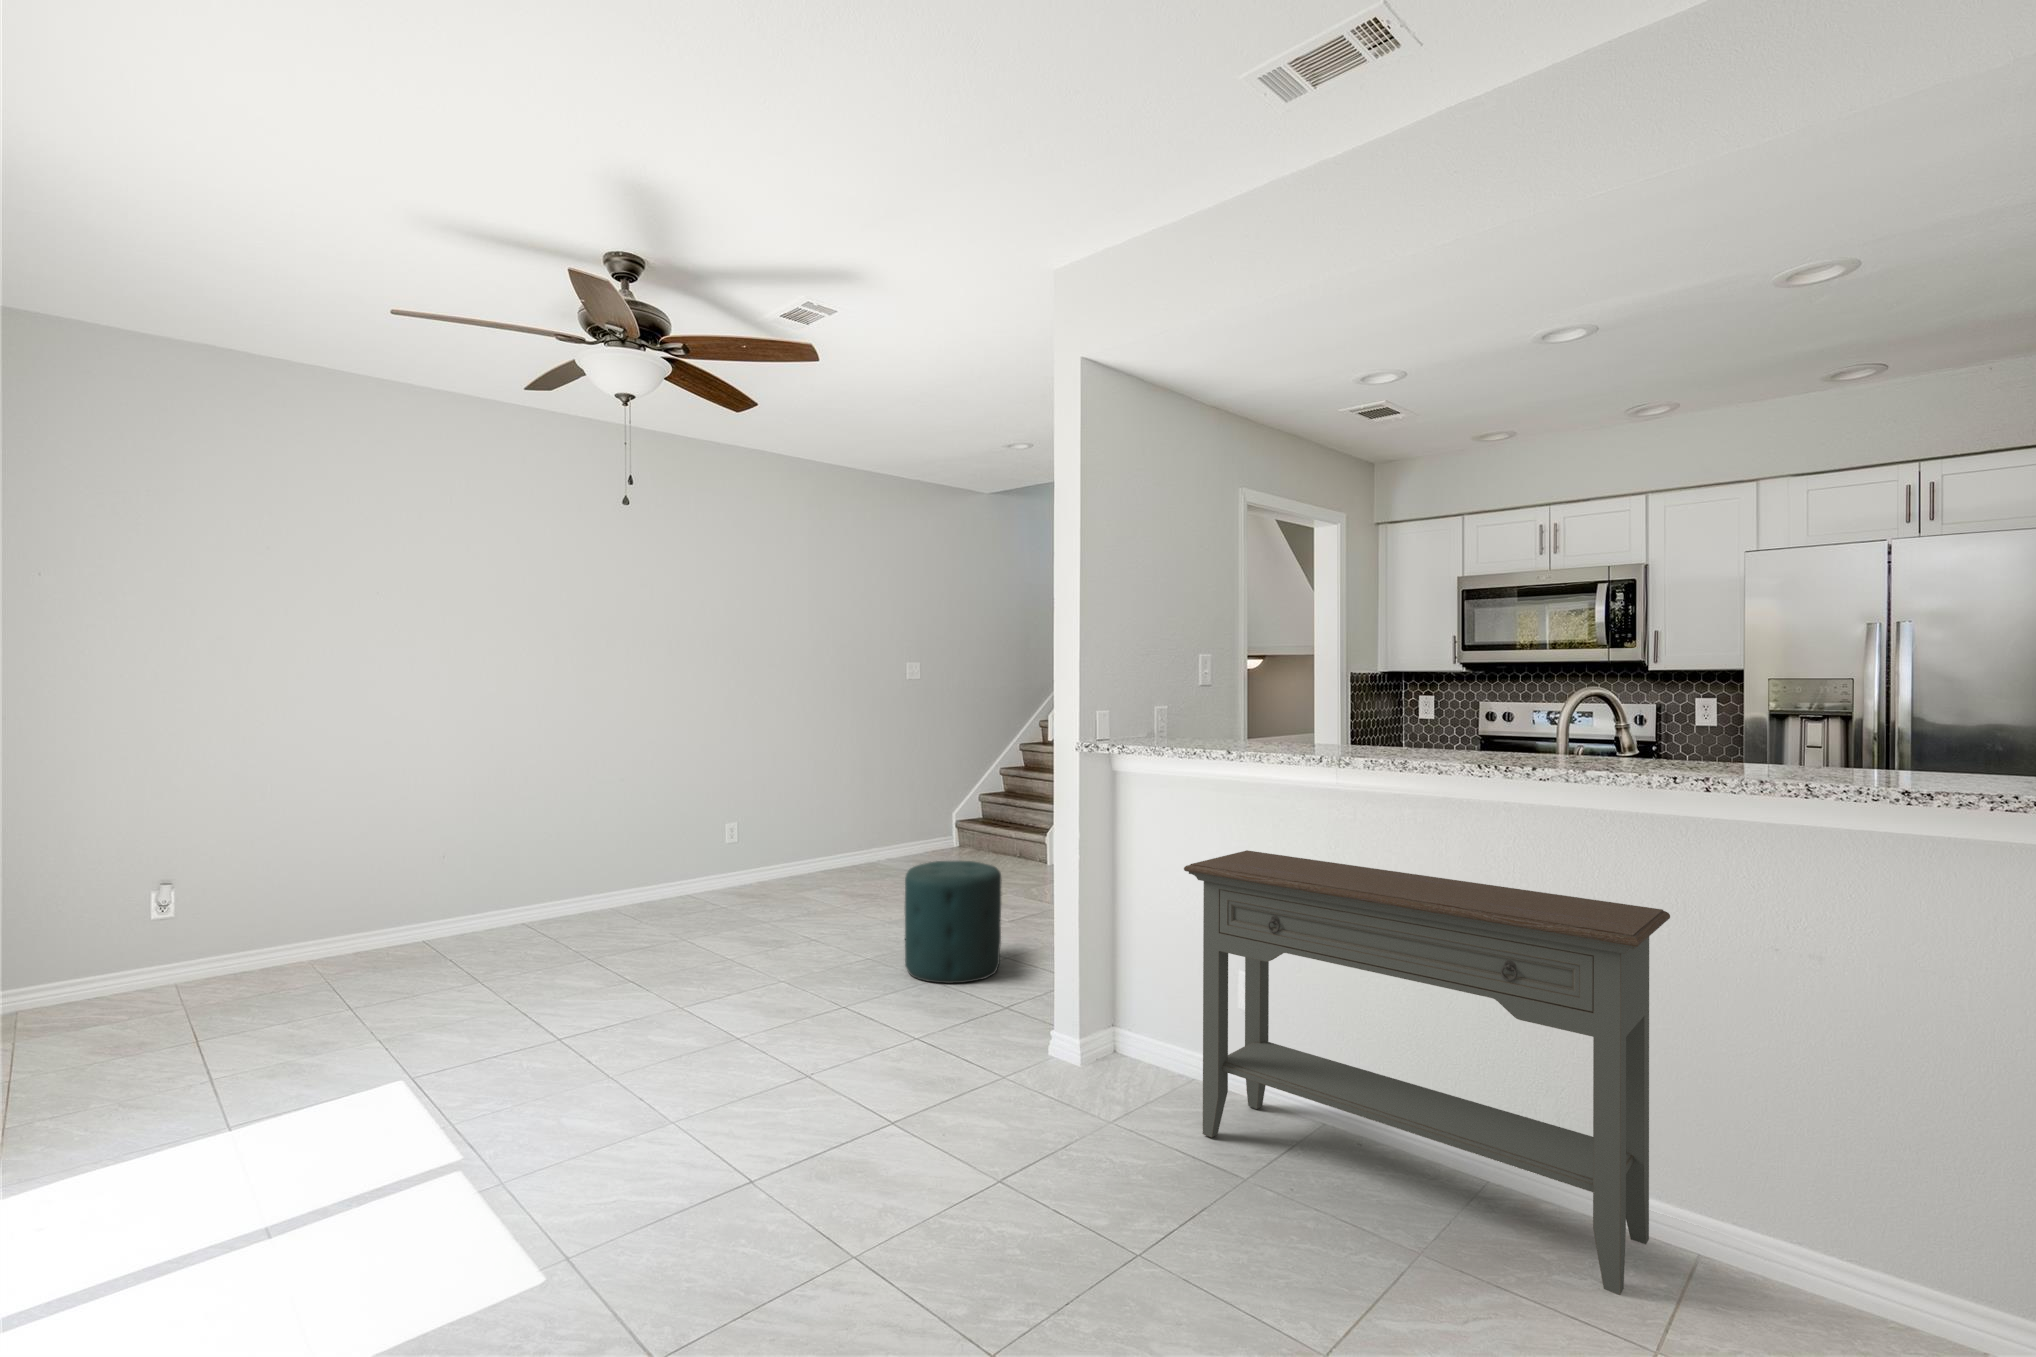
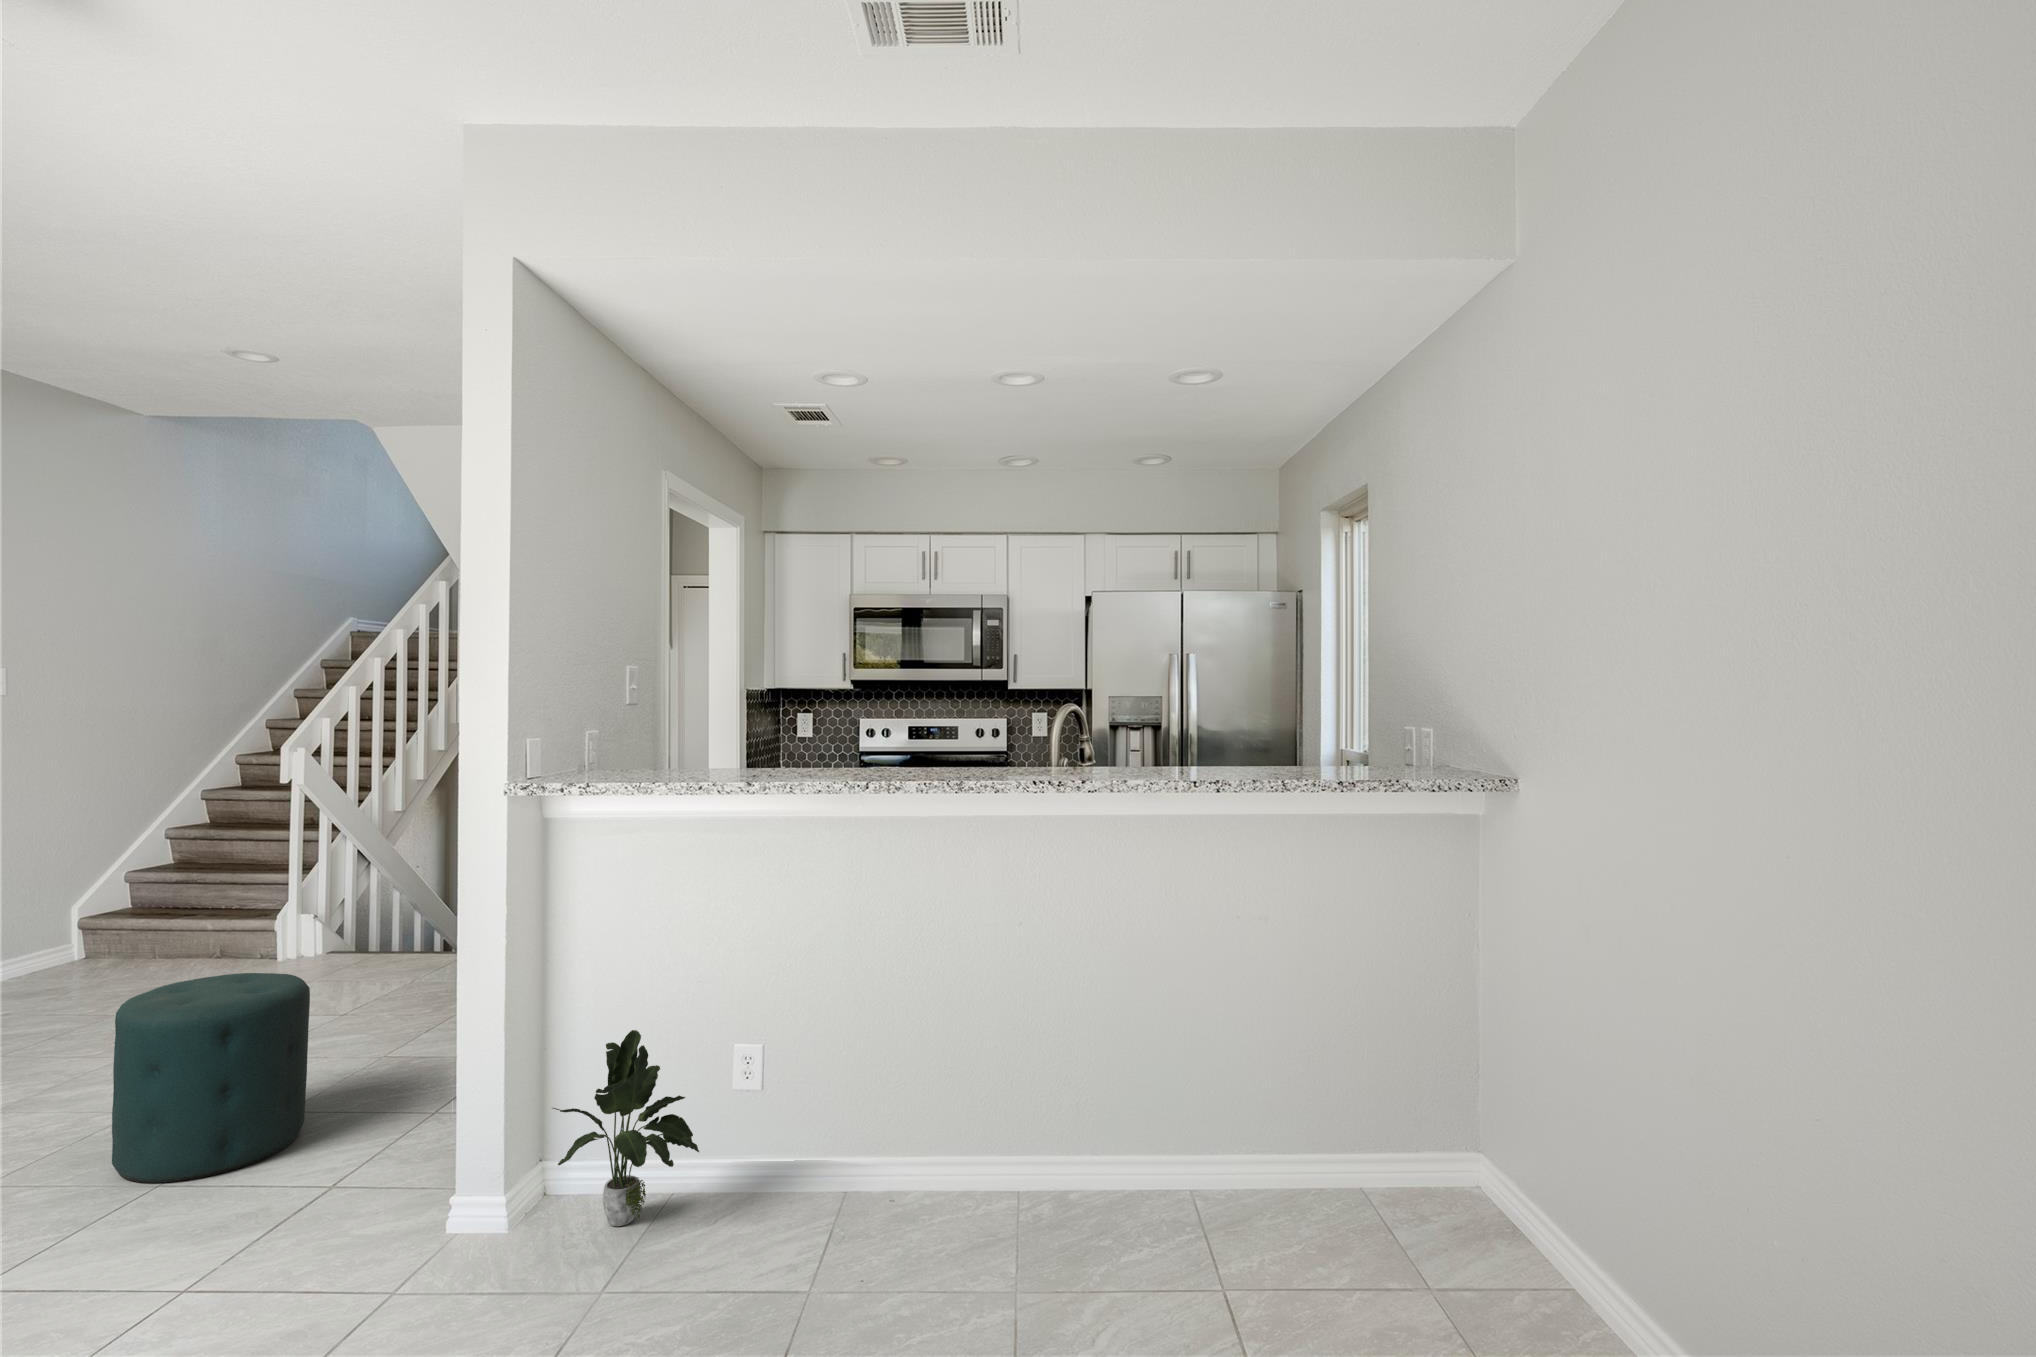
console table: present [1184,850,1670,1295] -> none [735,897,1220,1257]
potted plant: none [1083,938,1193,1084] -> present [552,1030,699,1226]

